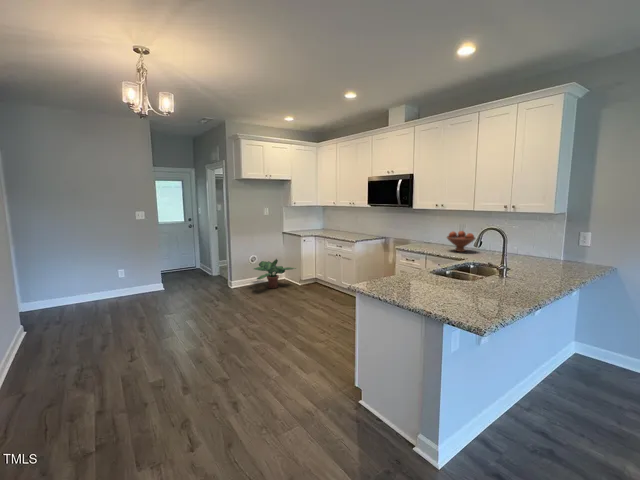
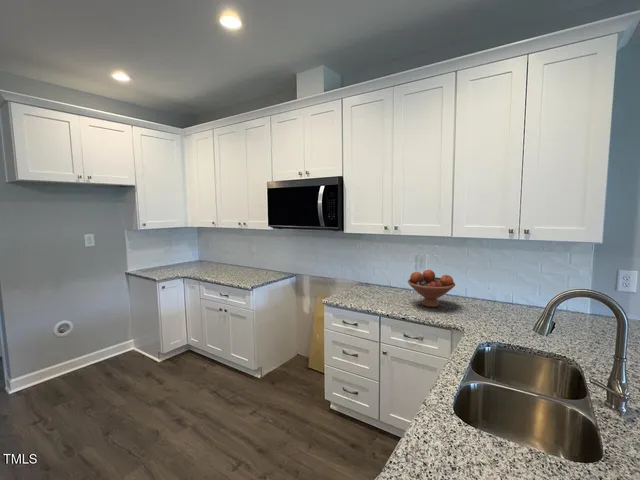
potted plant: present [254,259,294,288] -> none [53,326,151,381]

